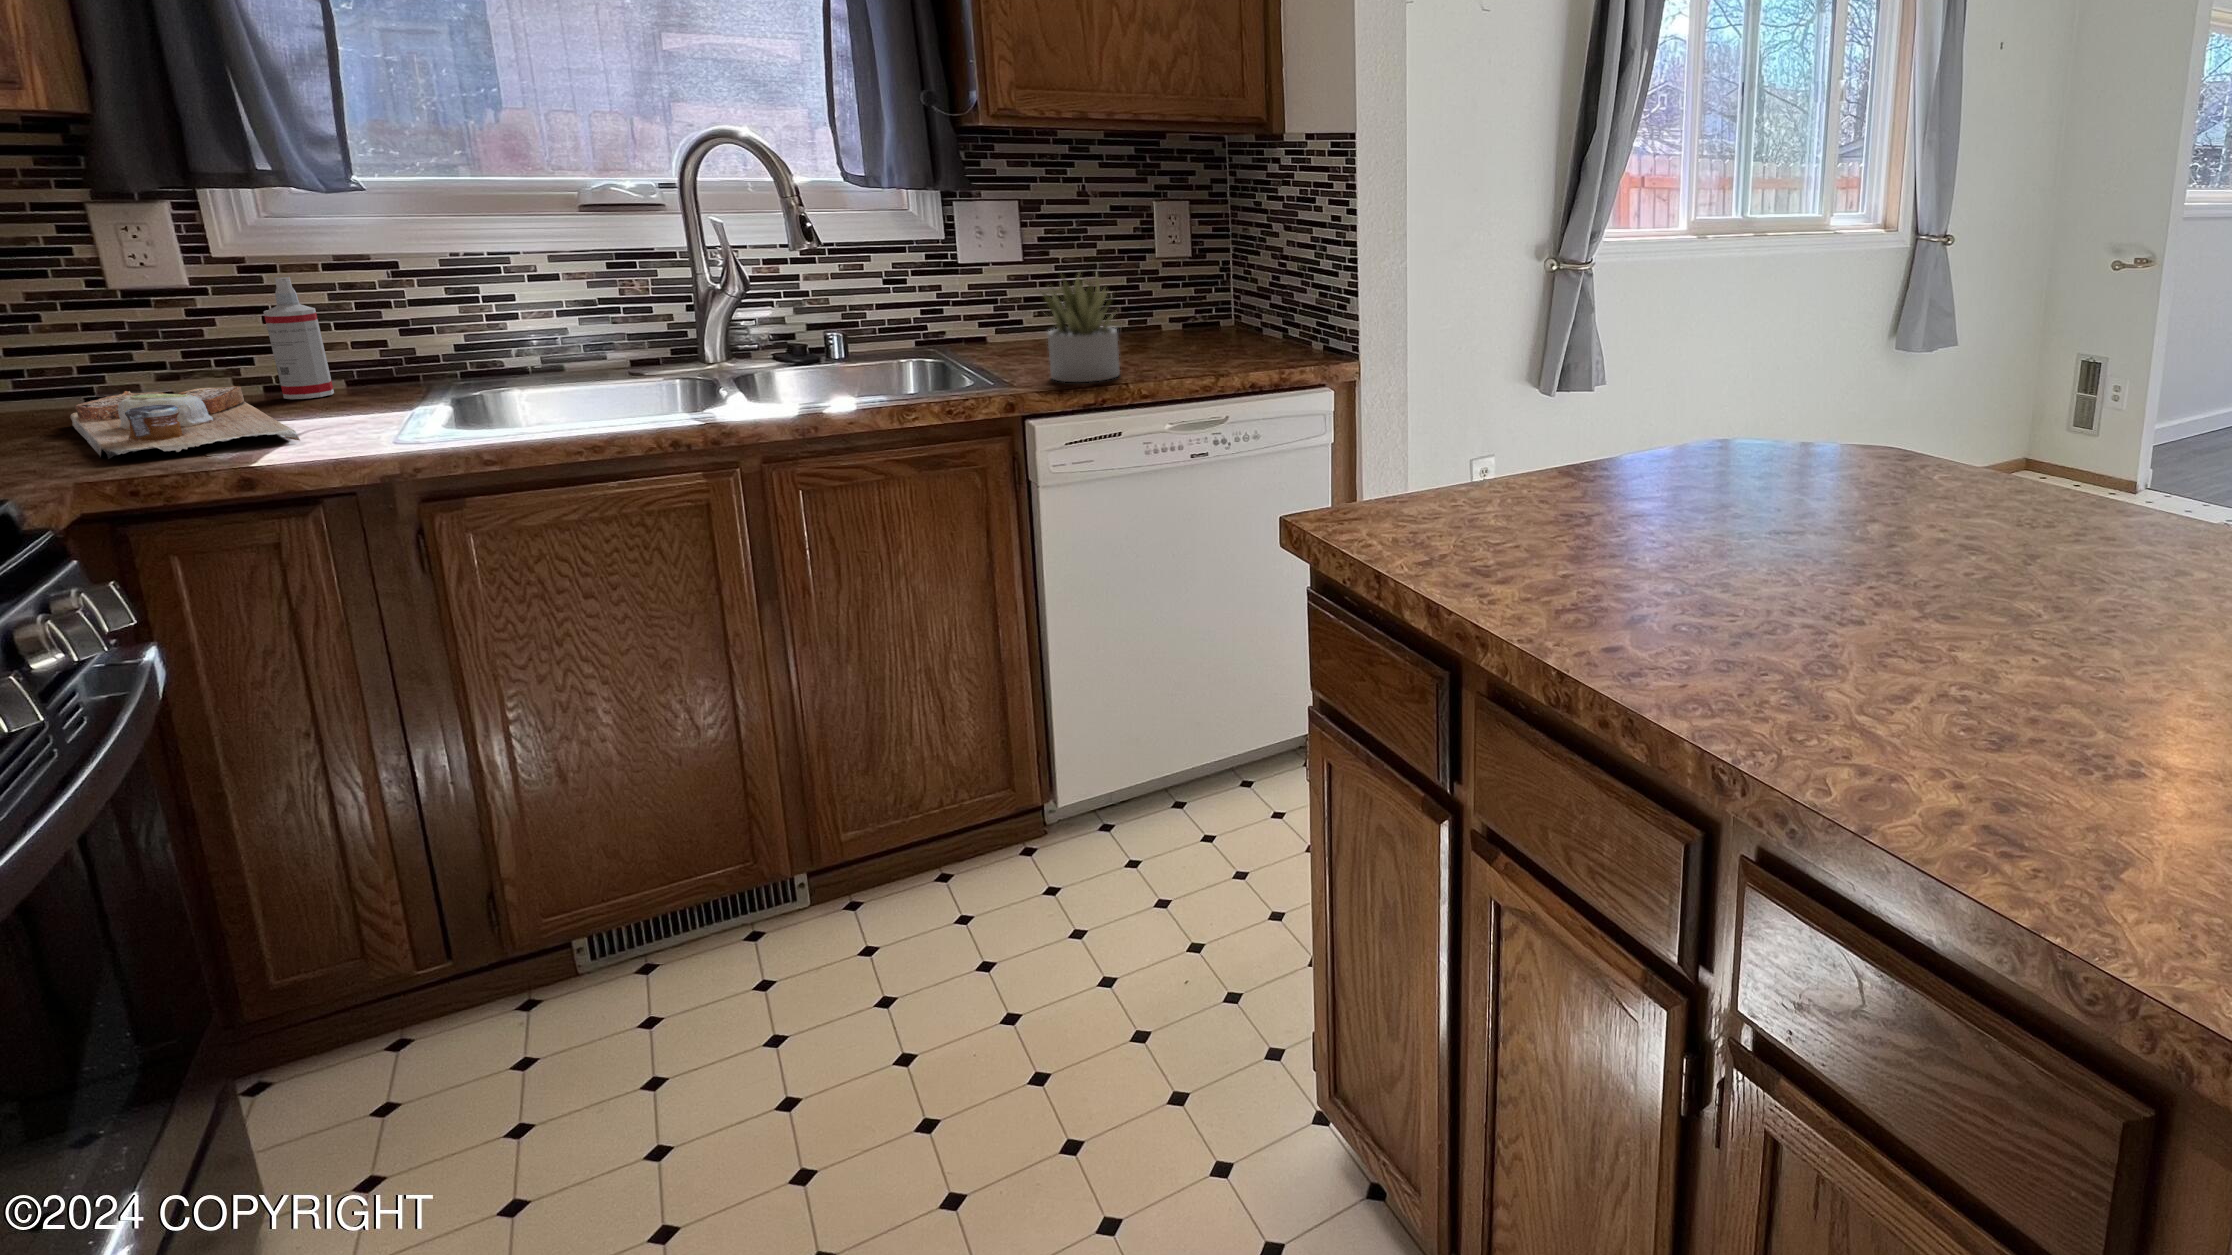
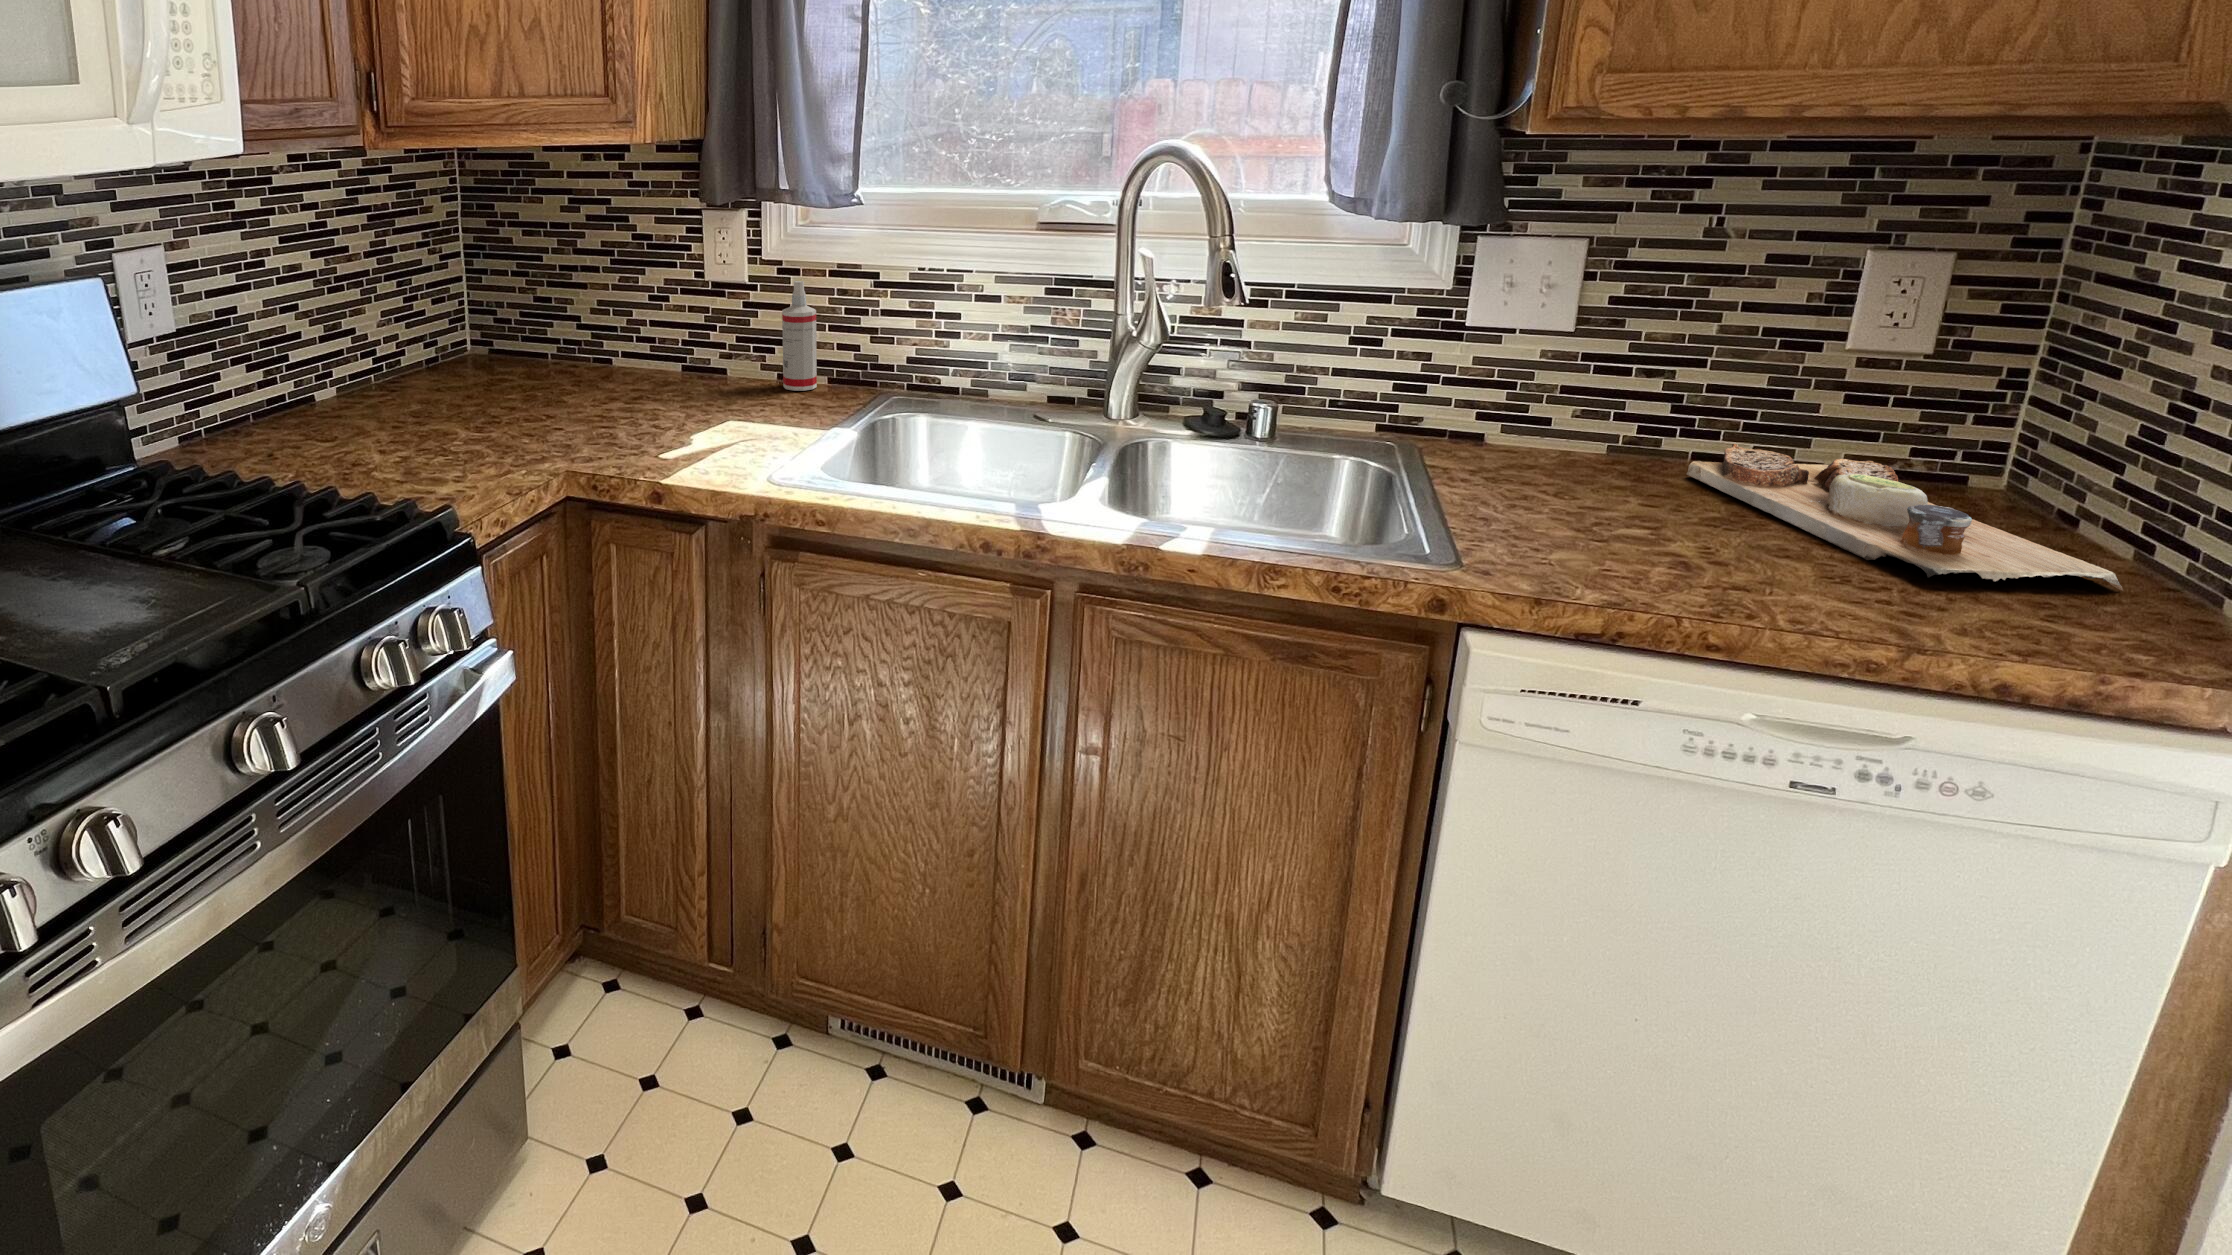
succulent plant: present [1043,275,1120,382] -> none [1538,390,1708,595]
cutting board: present [71,386,300,459] -> present [1687,444,2123,591]

